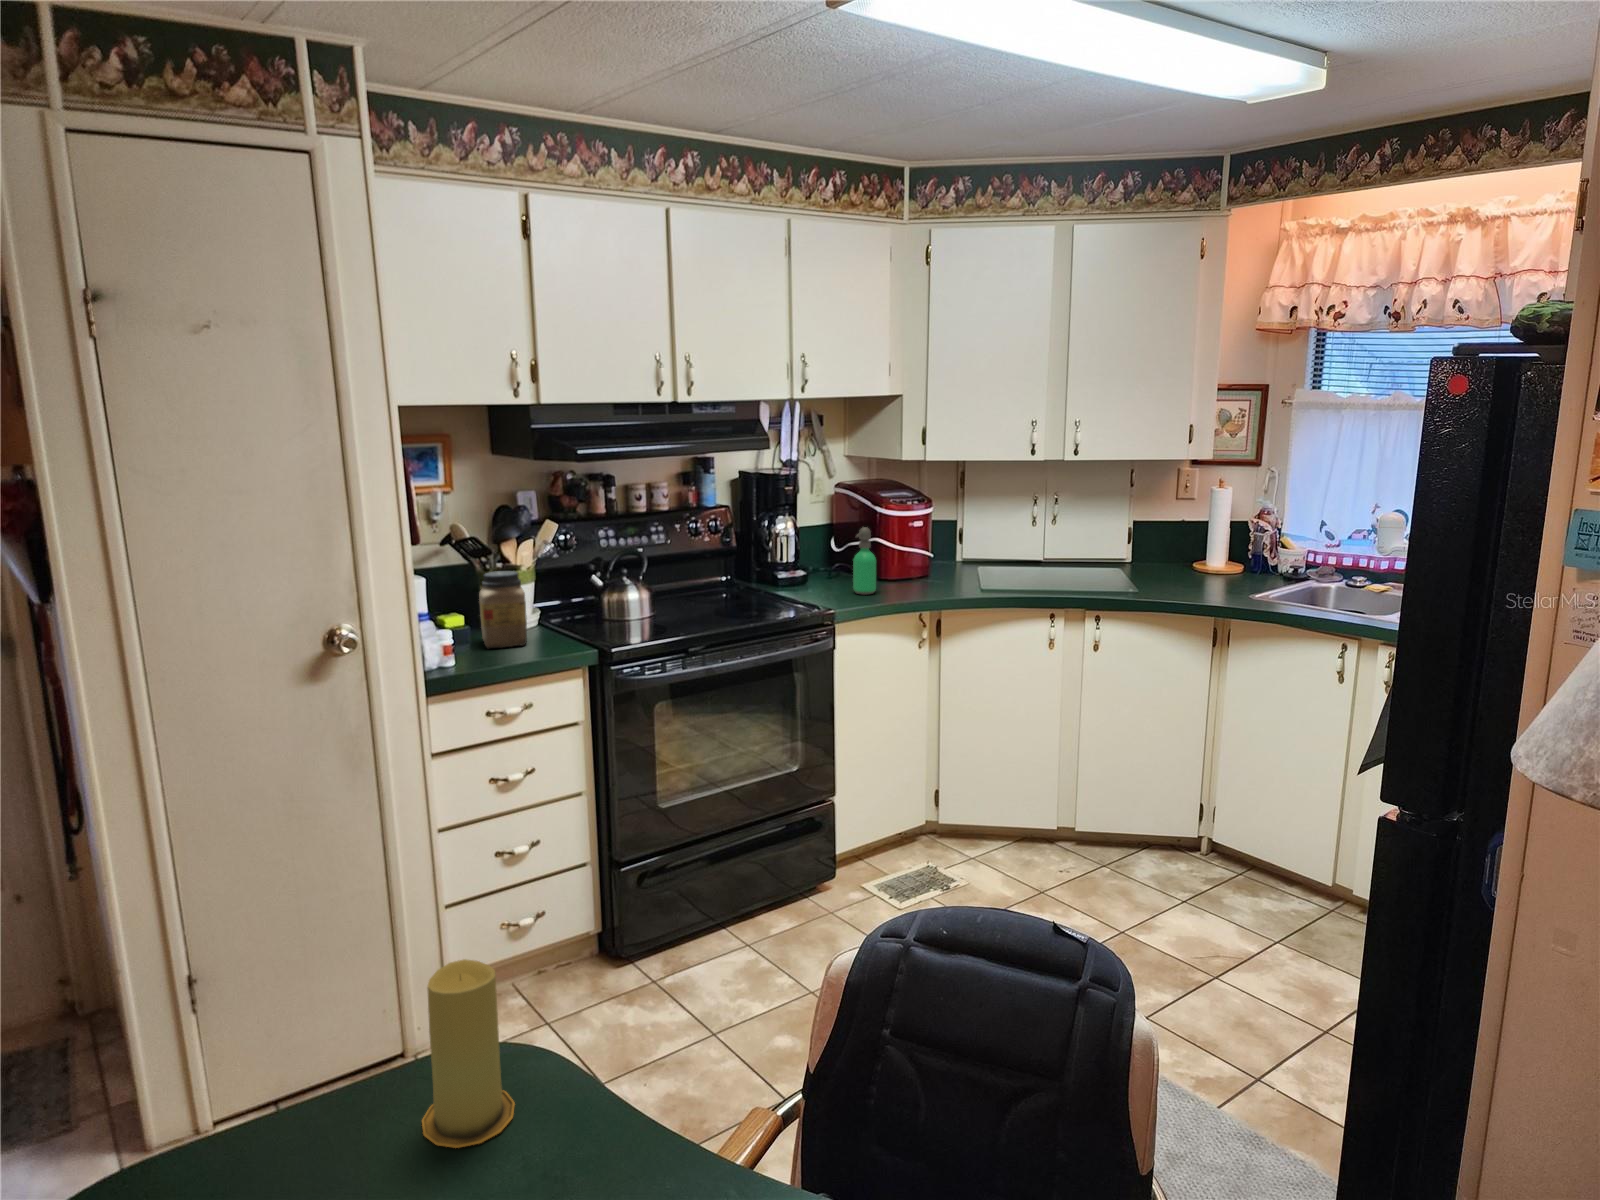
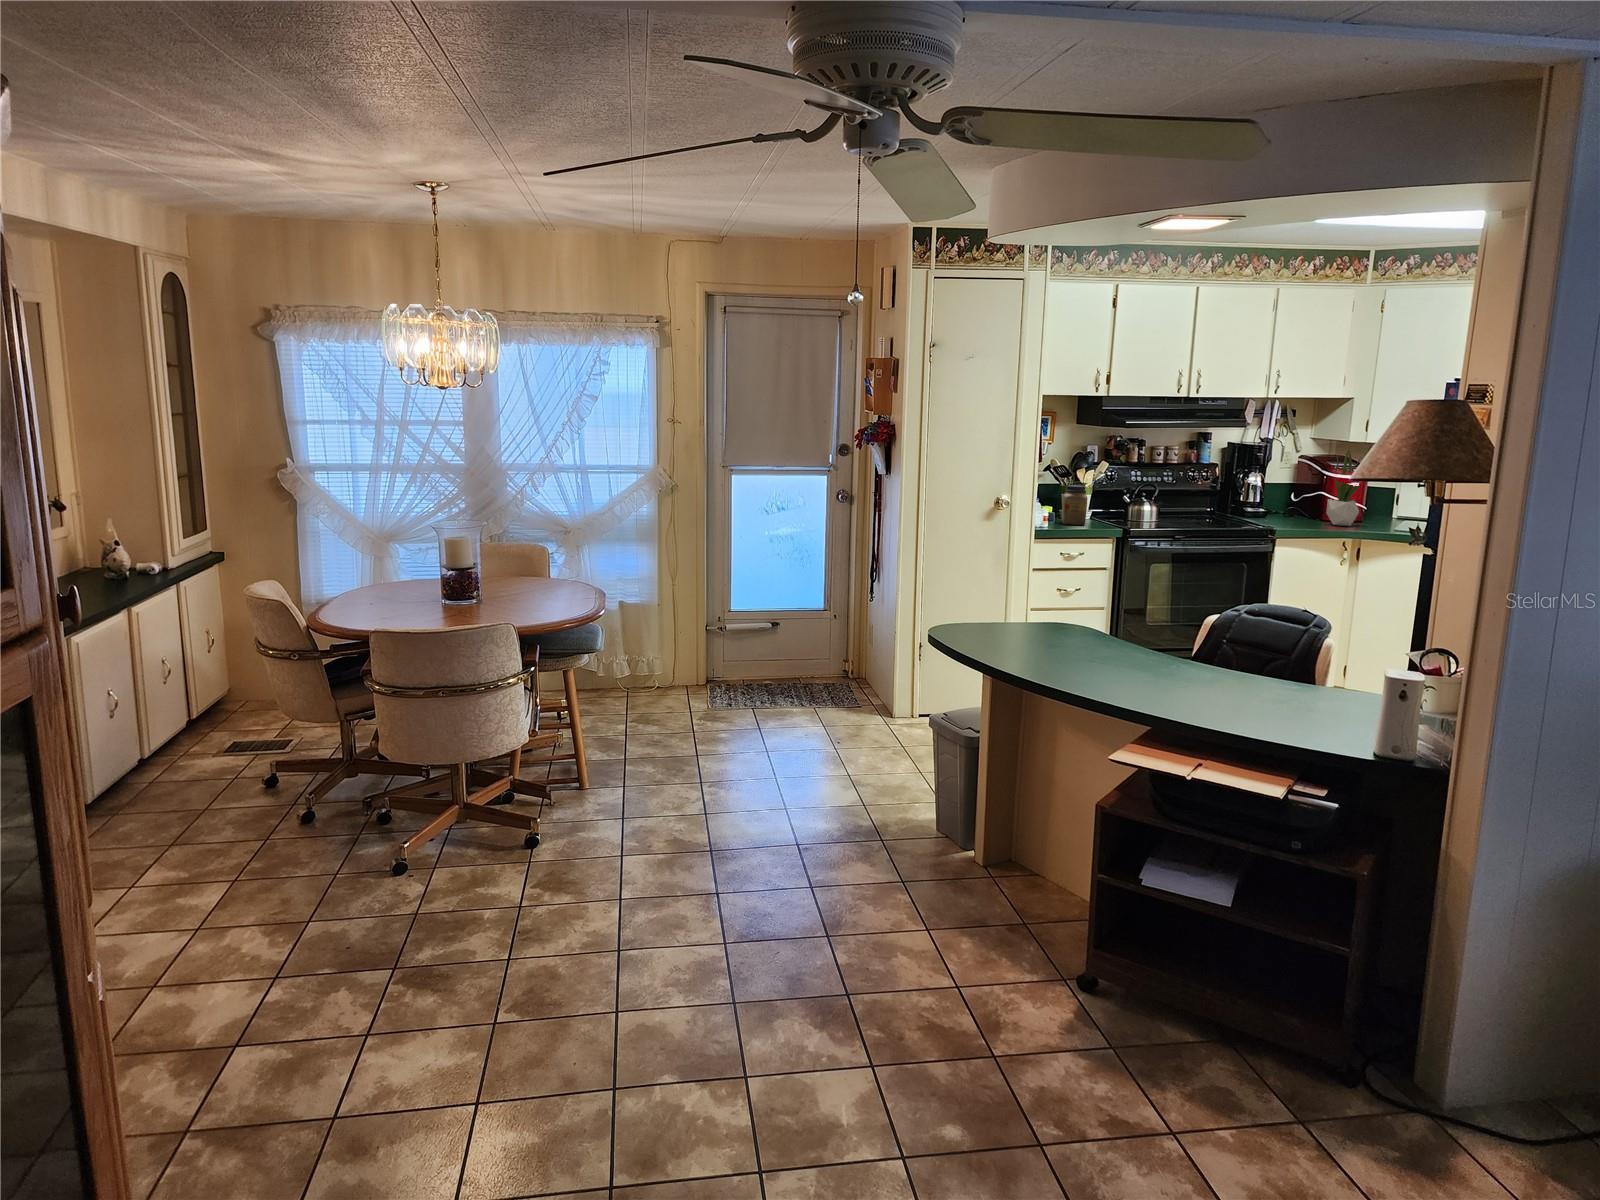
potted plant: none [893,469,945,588] -> present [1327,449,1361,526]
soap dispenser: present [853,527,876,595] -> none [1294,482,1312,525]
candle: present [422,959,515,1148] -> none [1039,589,1072,648]

